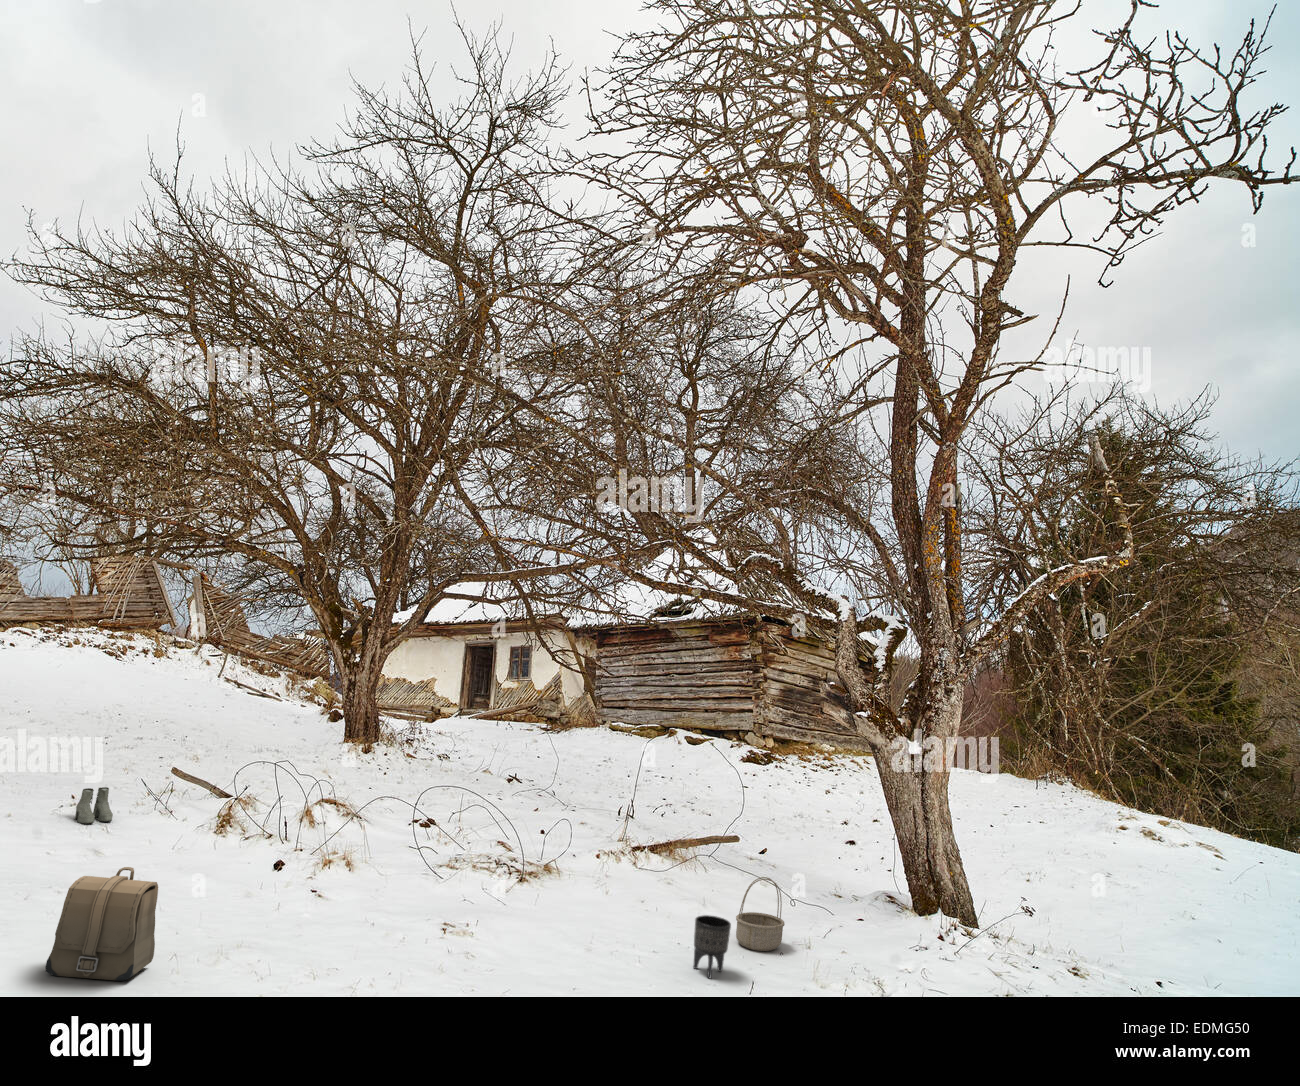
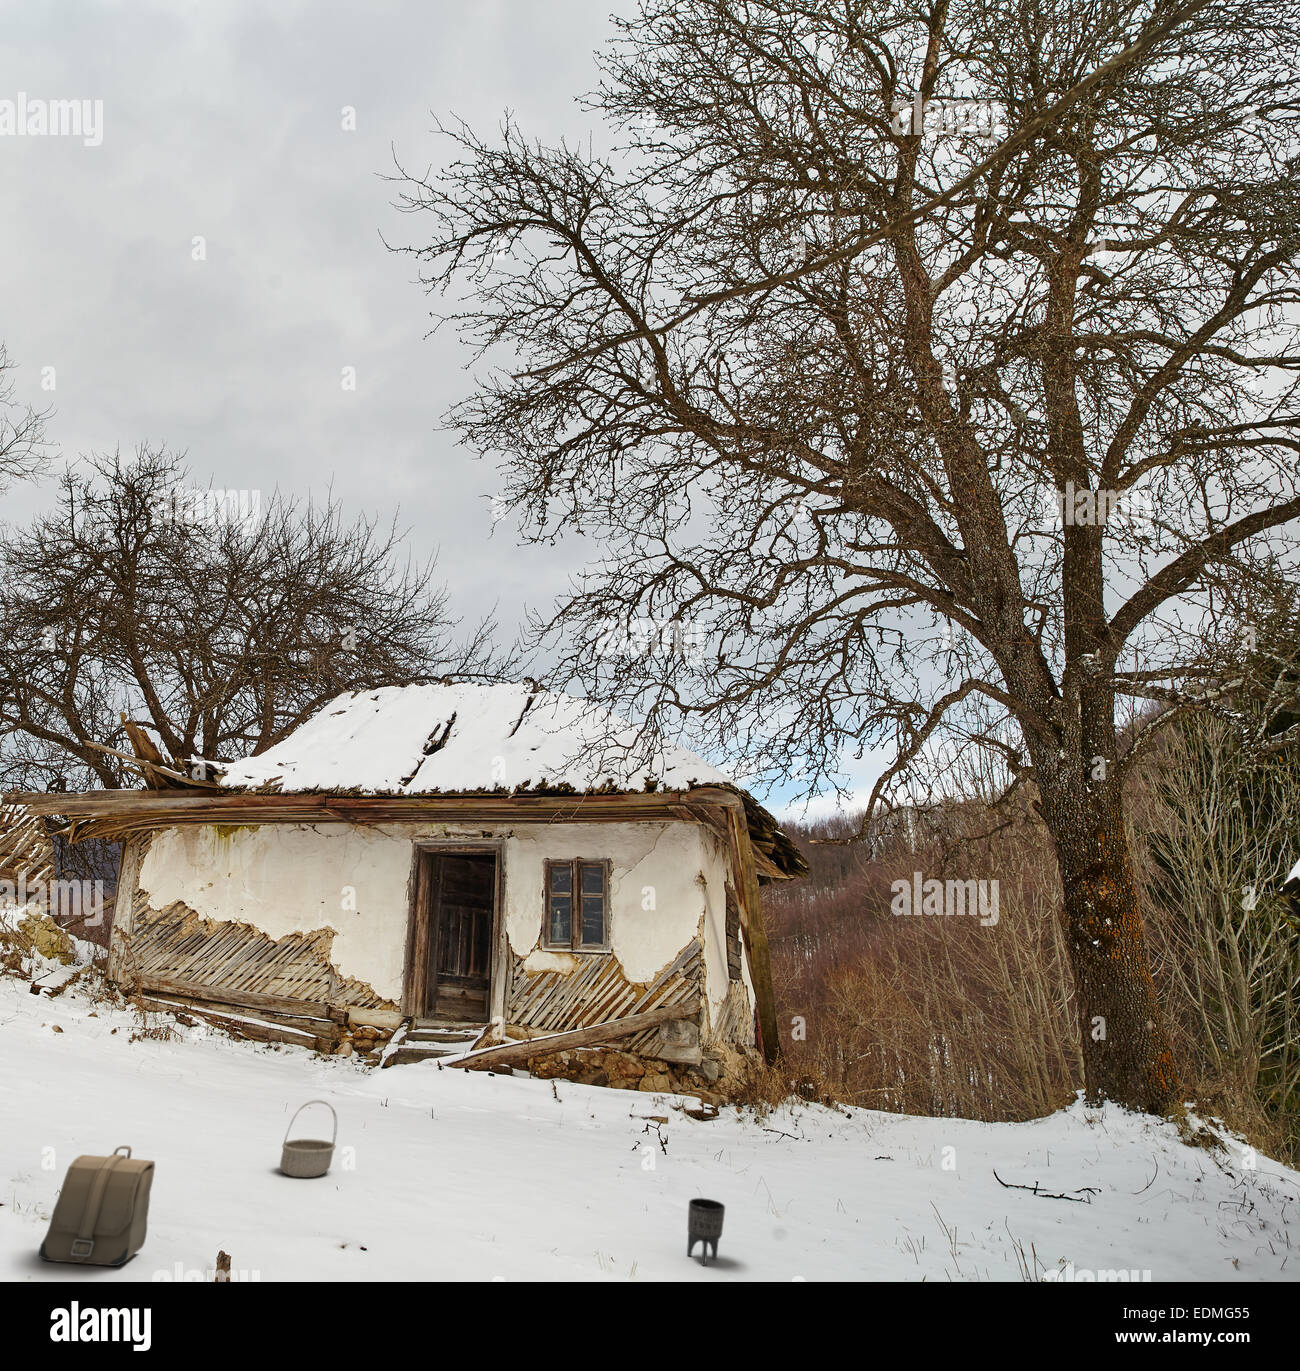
boots: present [75,787,113,824] -> none [32,1070,73,1110]
basket: present [736,877,785,951] -> present [280,1101,337,1177]

